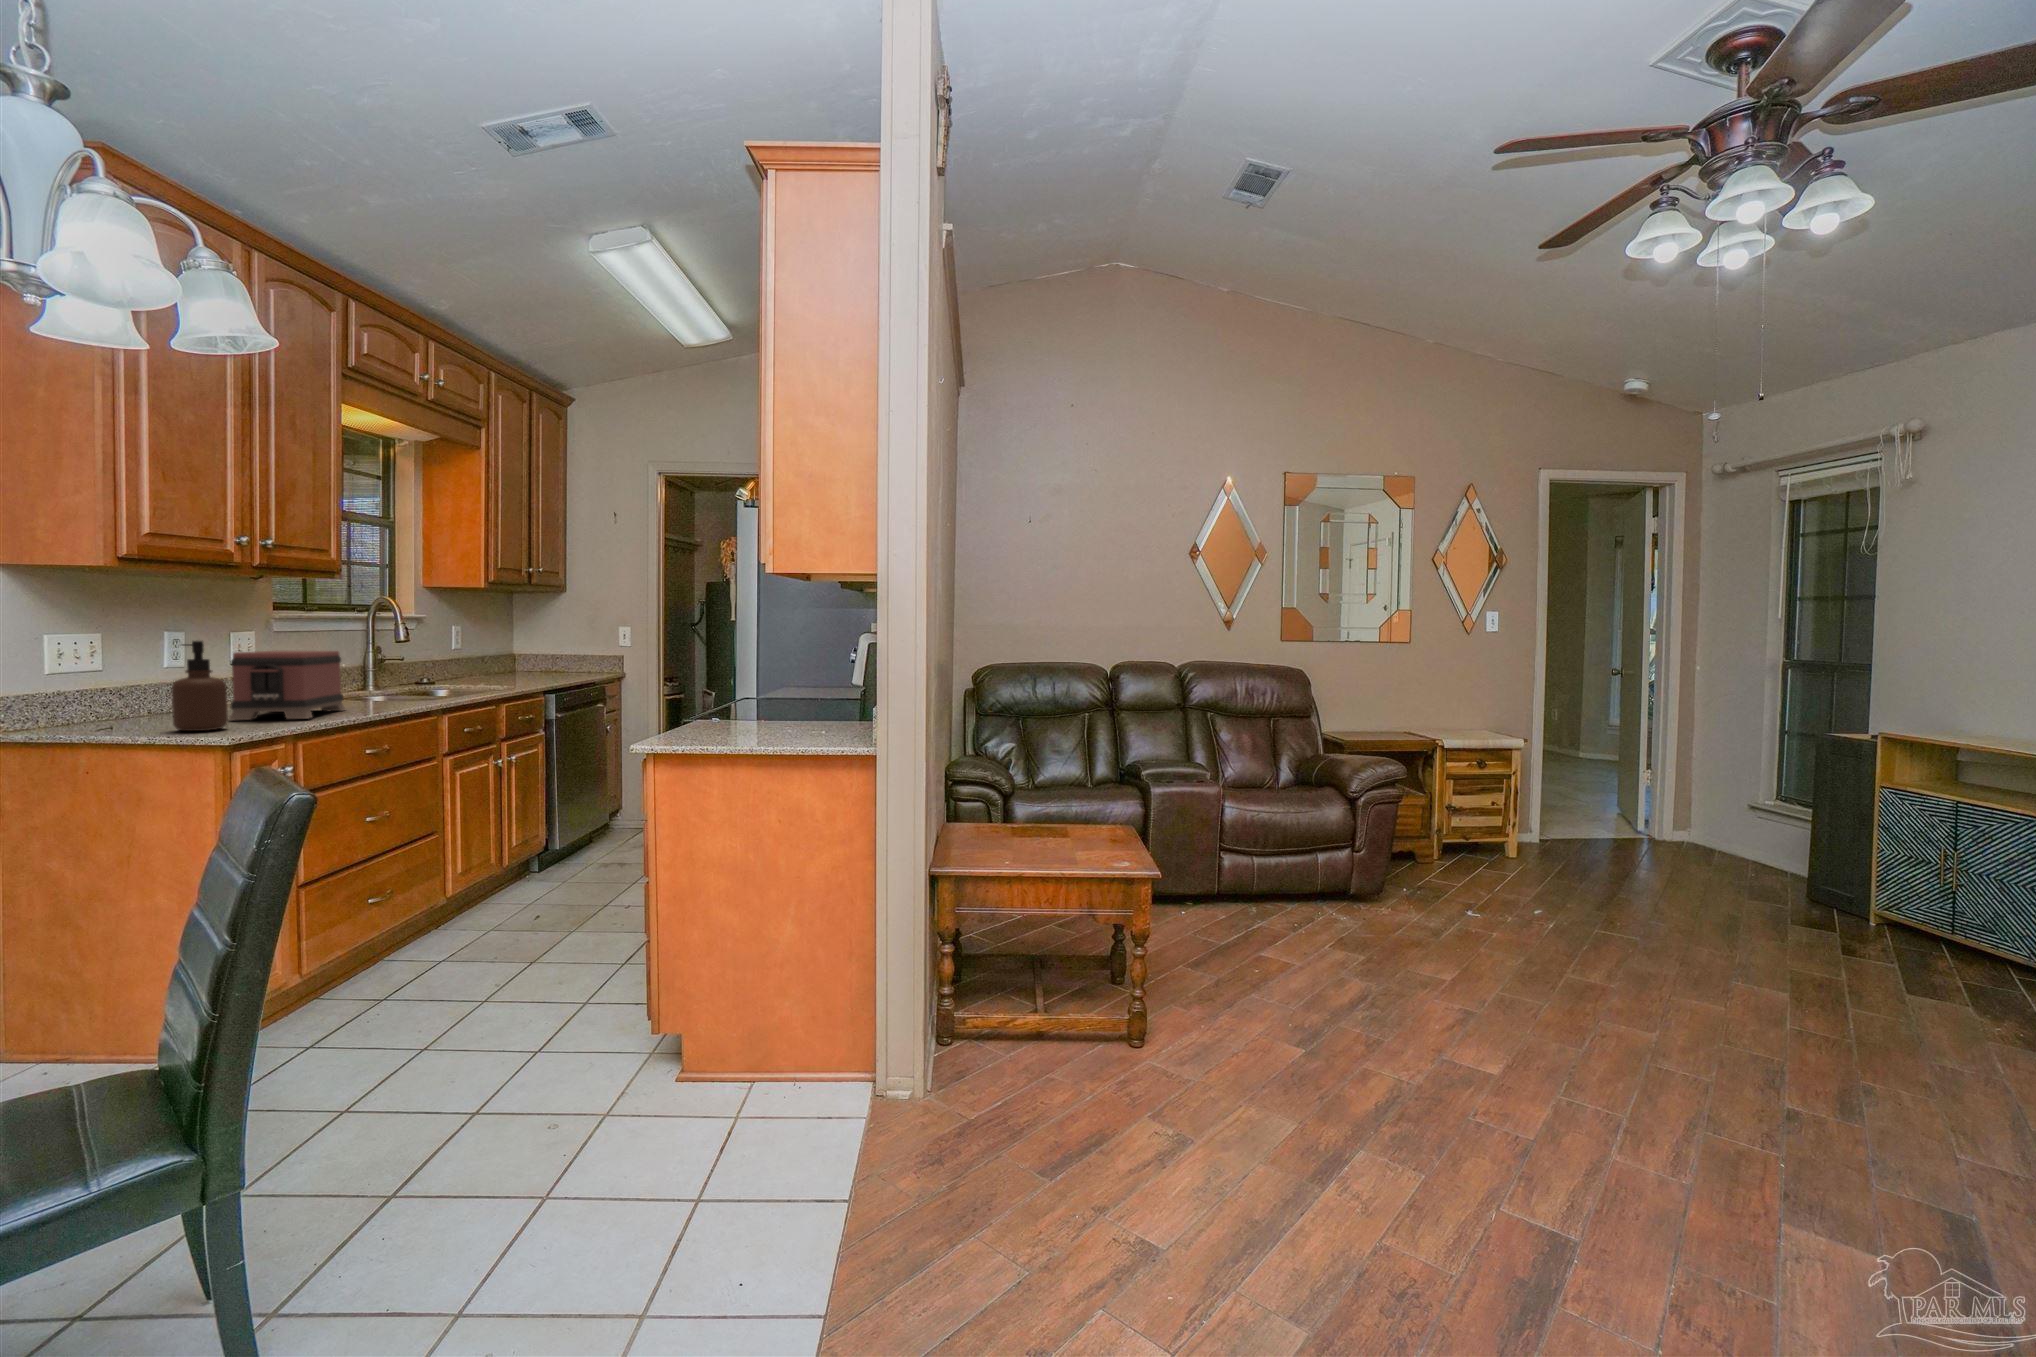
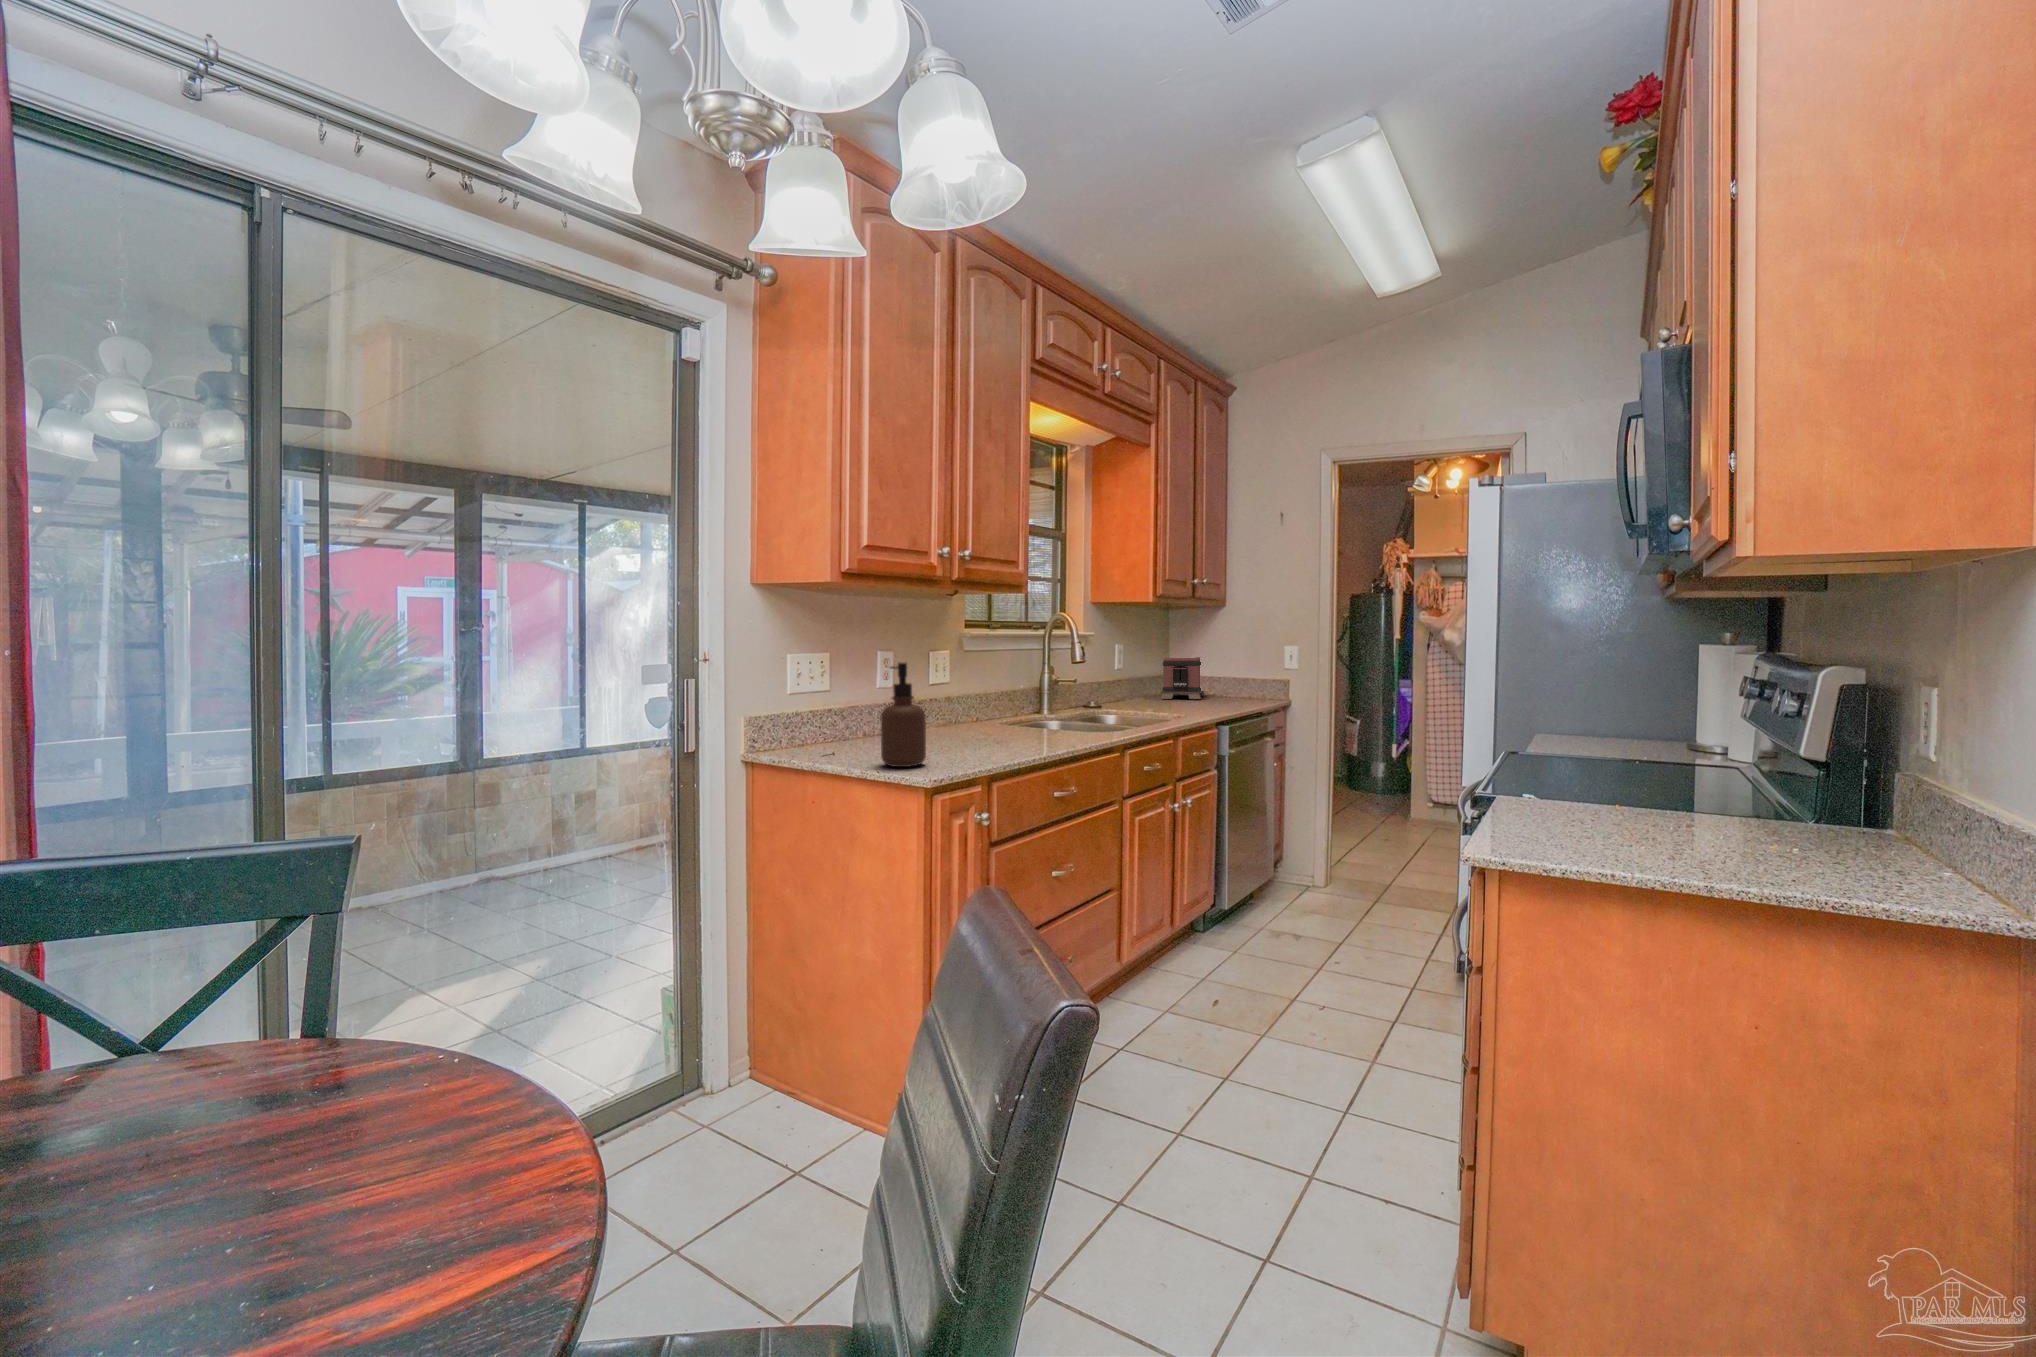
toaster: present [228,651,345,720] -> present [1161,657,1205,699]

